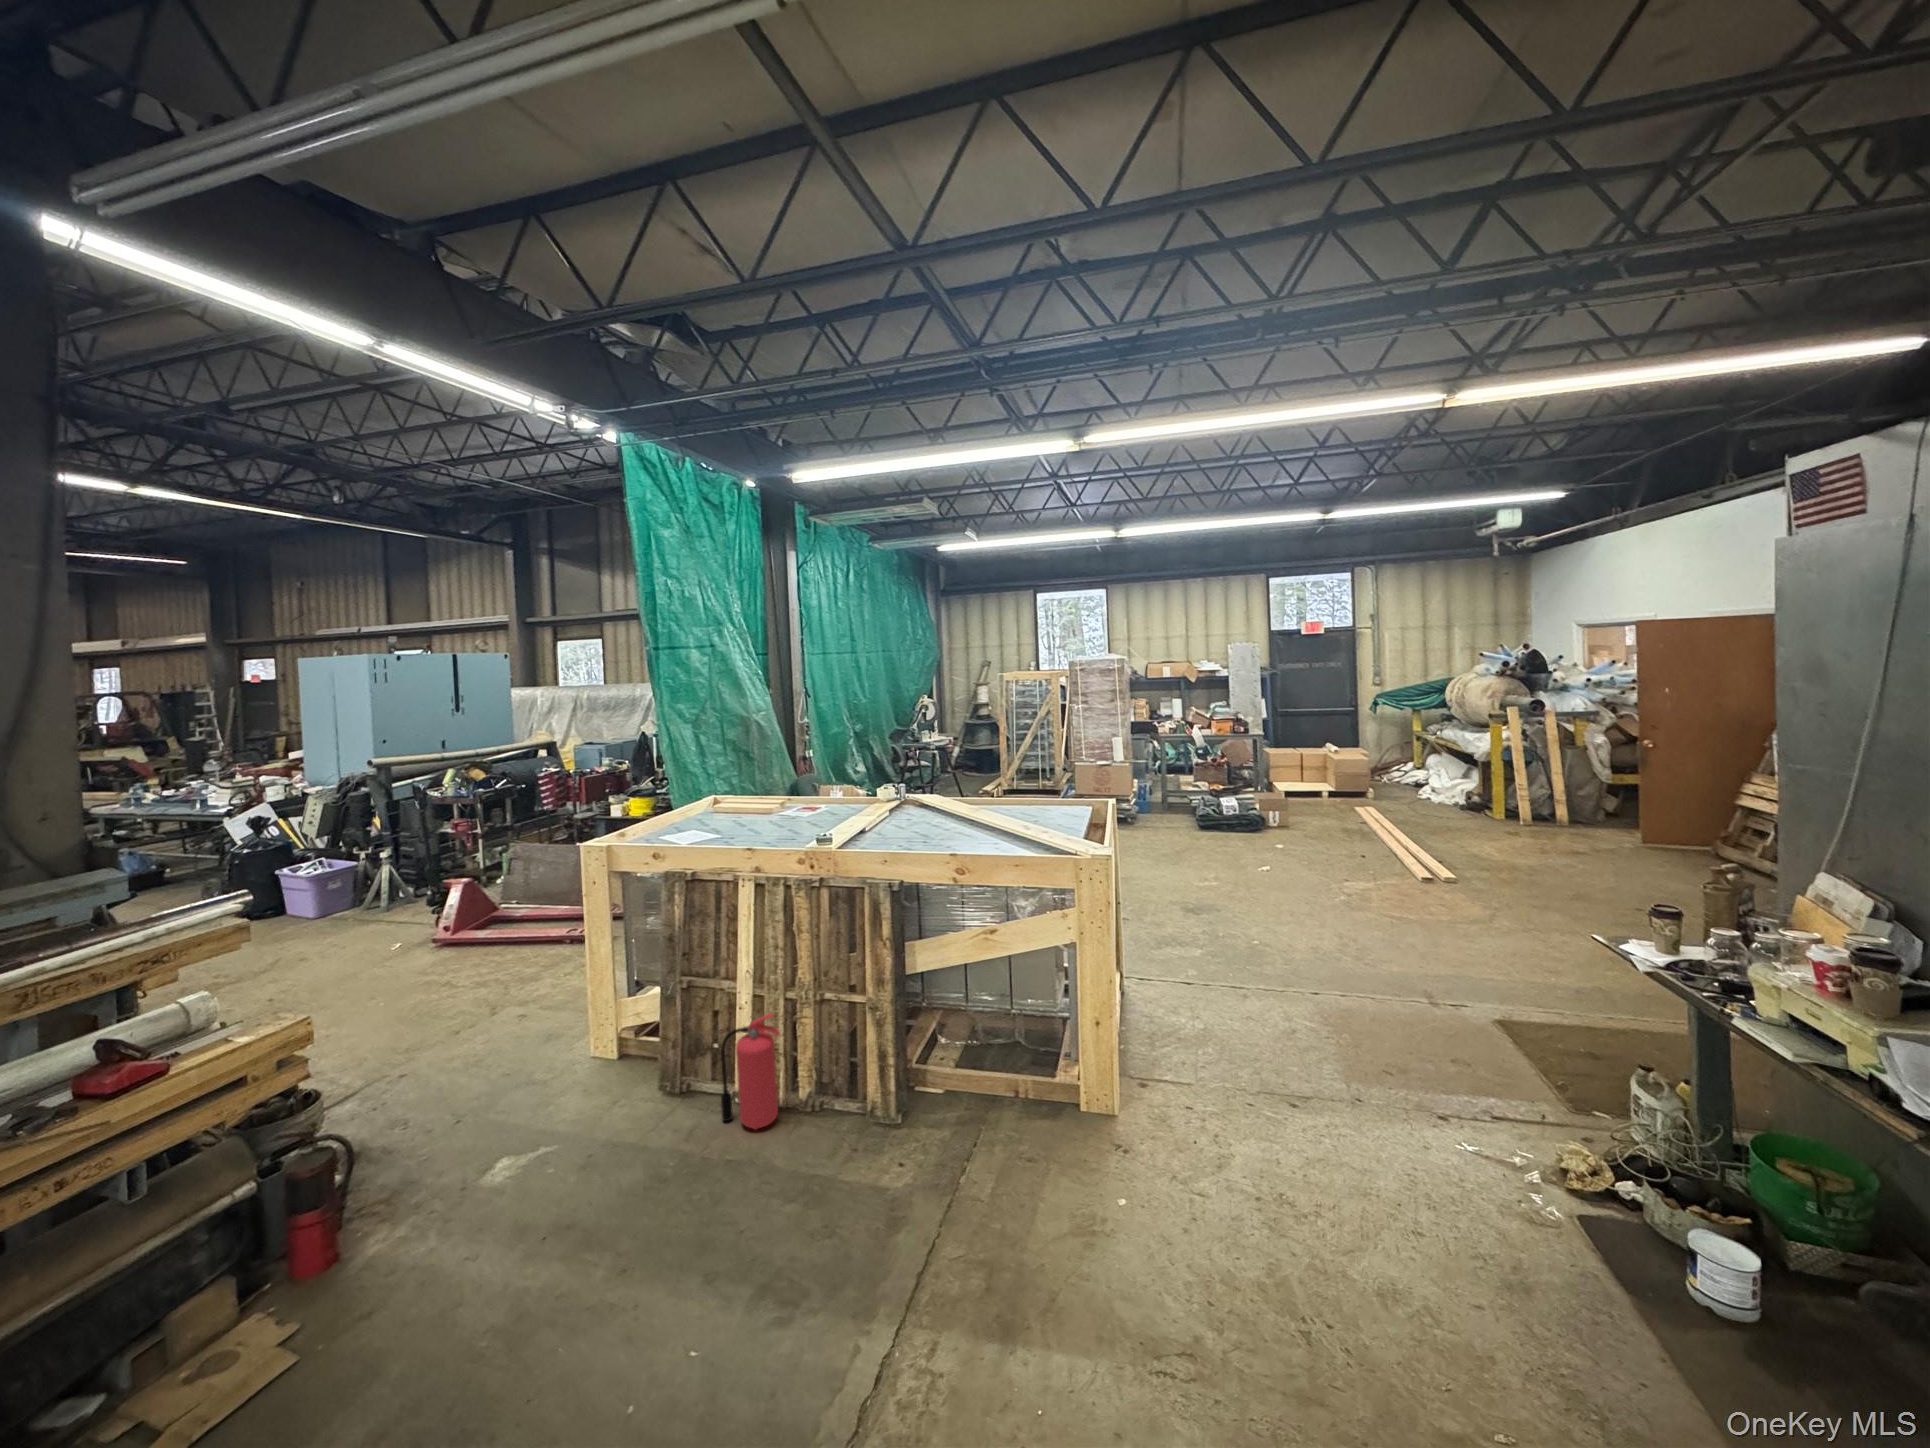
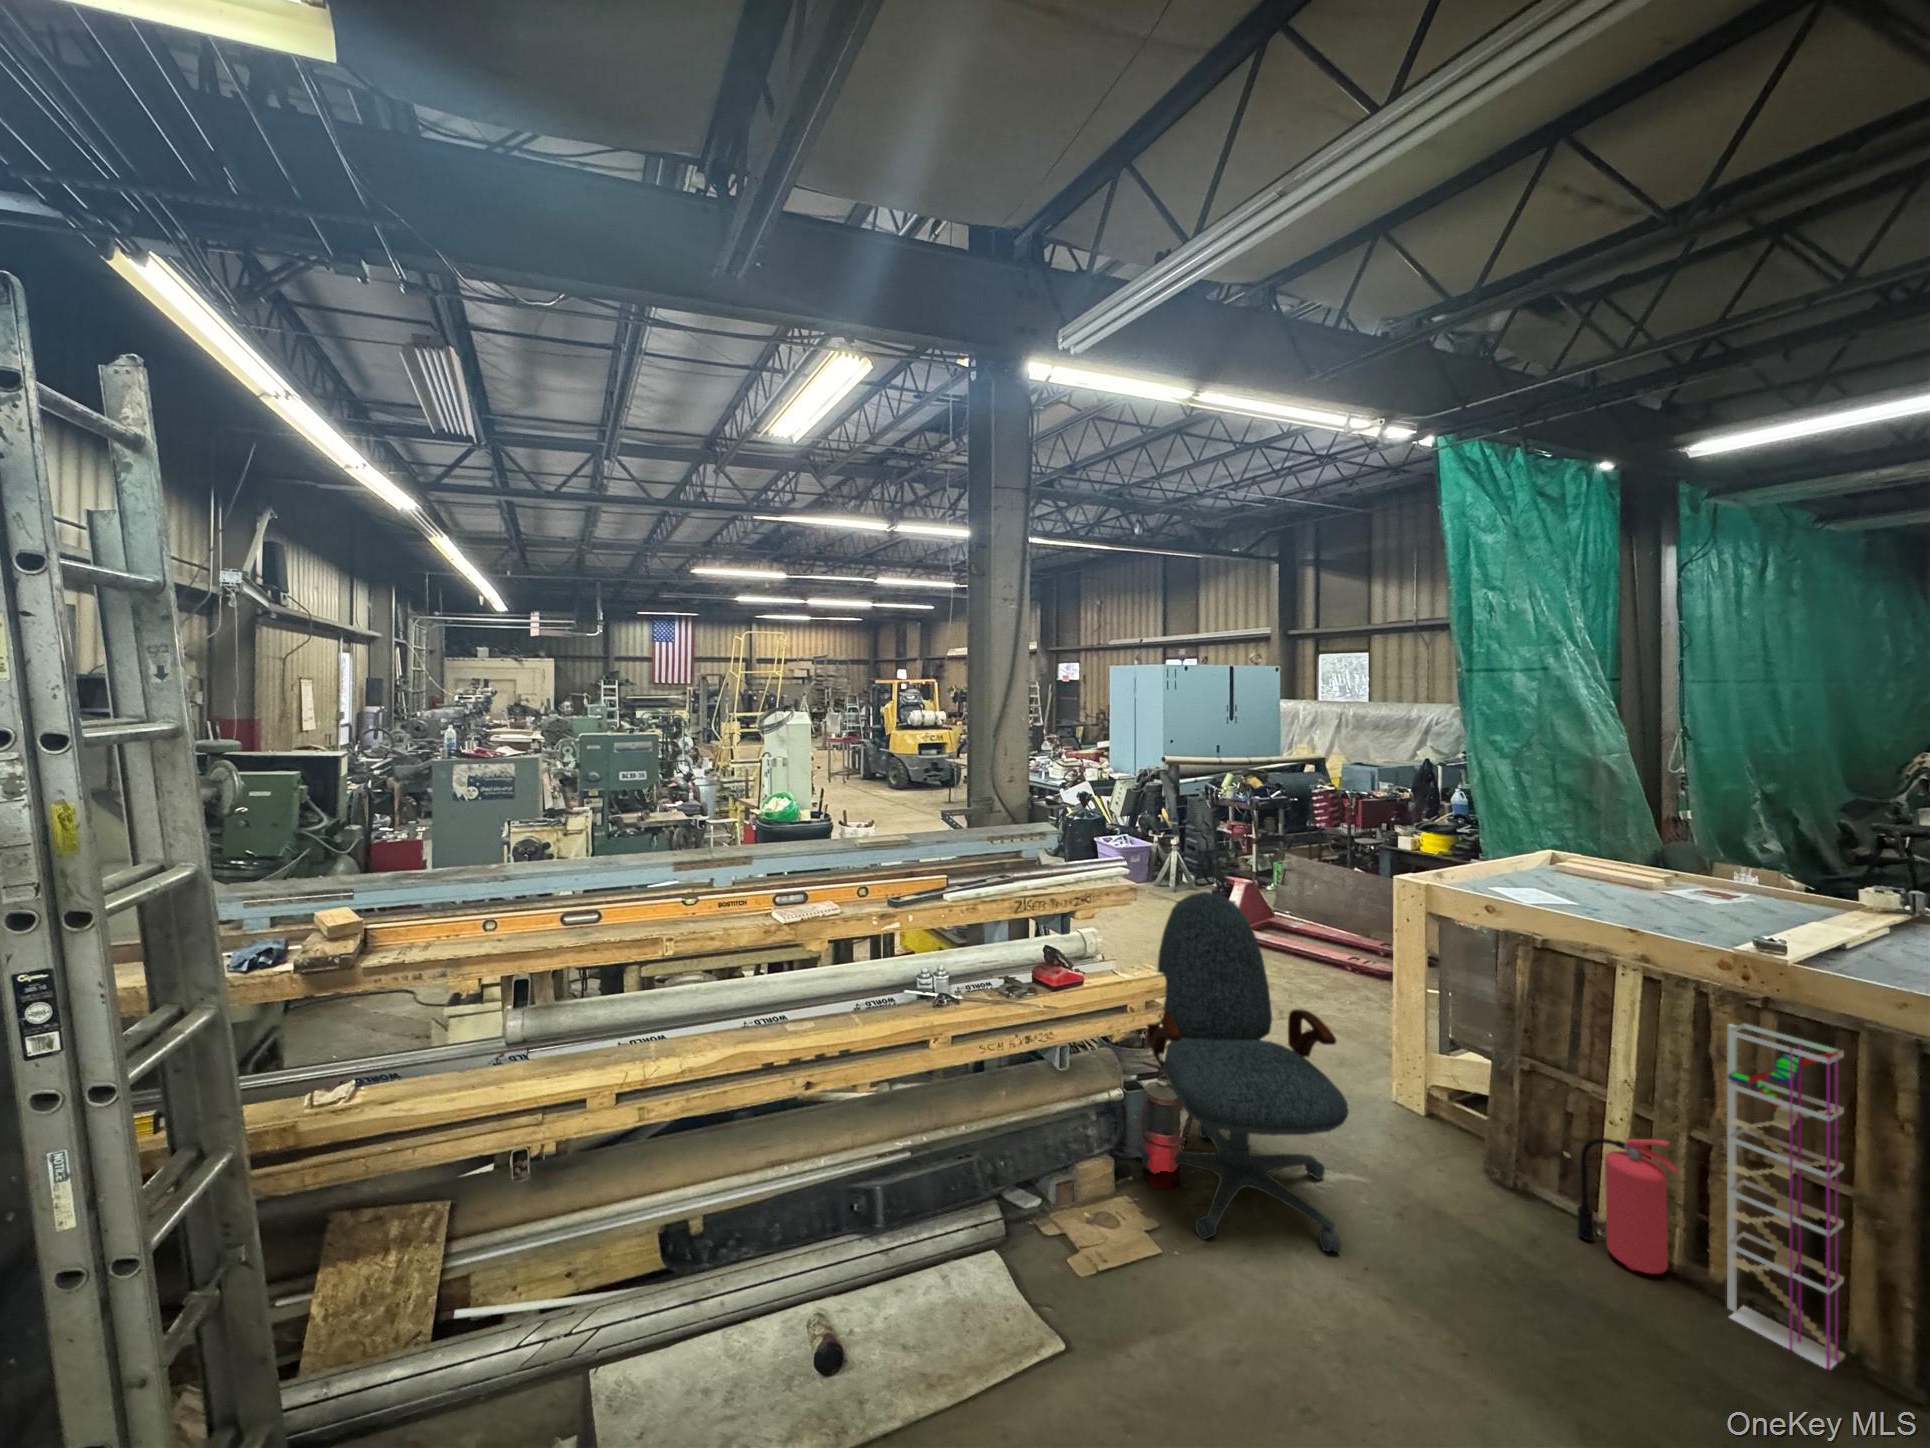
shelving unit: none [802,901,870,1137] -> present [1727,1024,1845,1370]
office chair: none [224,919,506,1395] -> present [1142,892,1349,1252]

